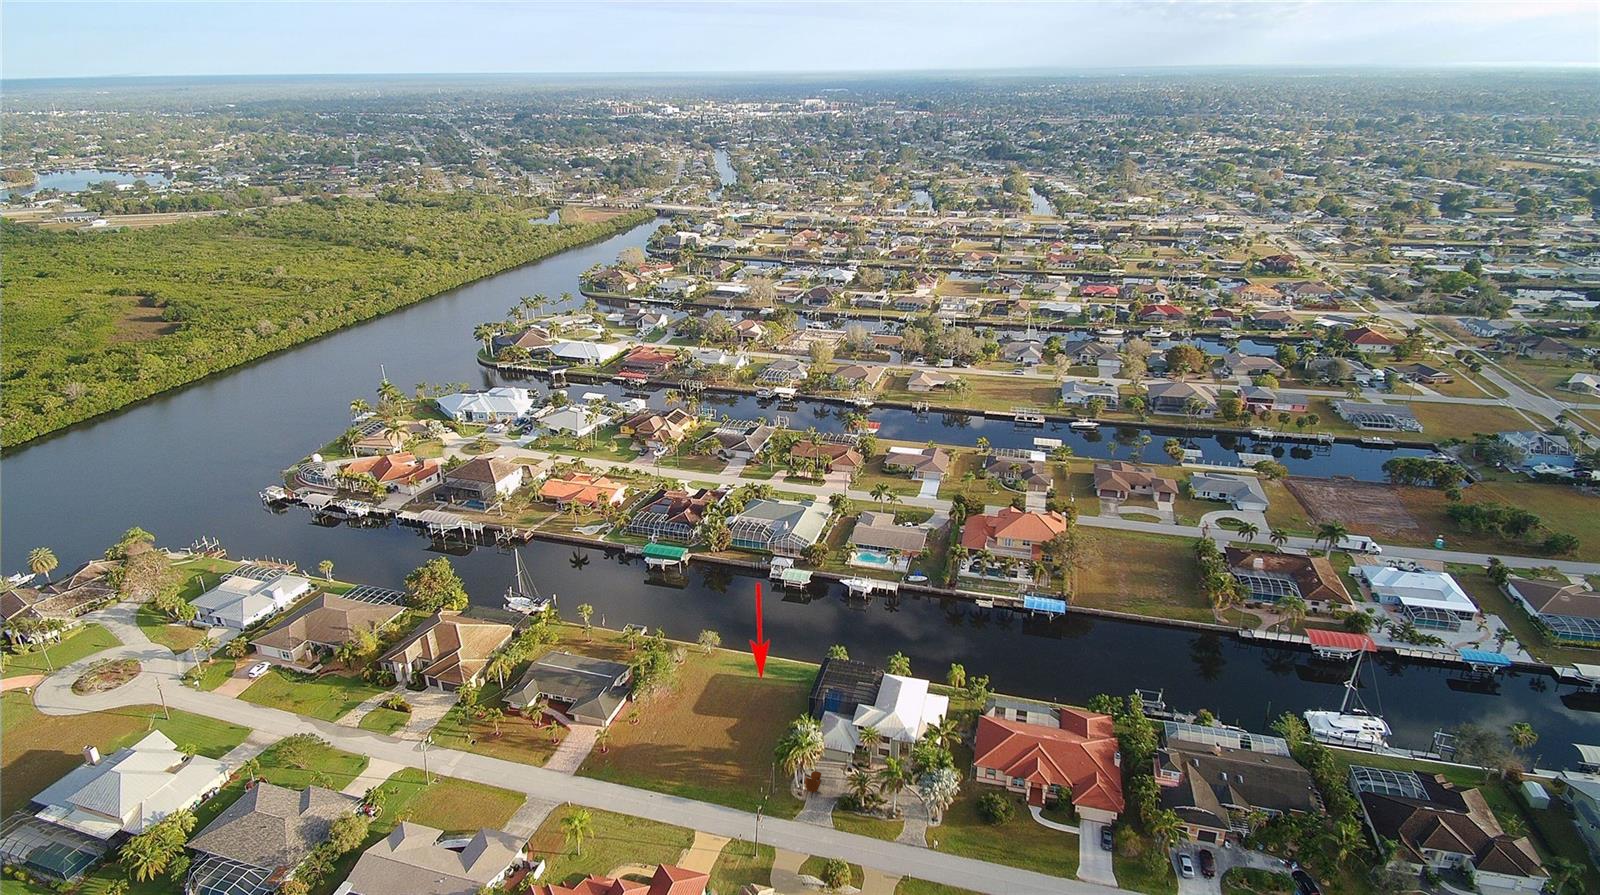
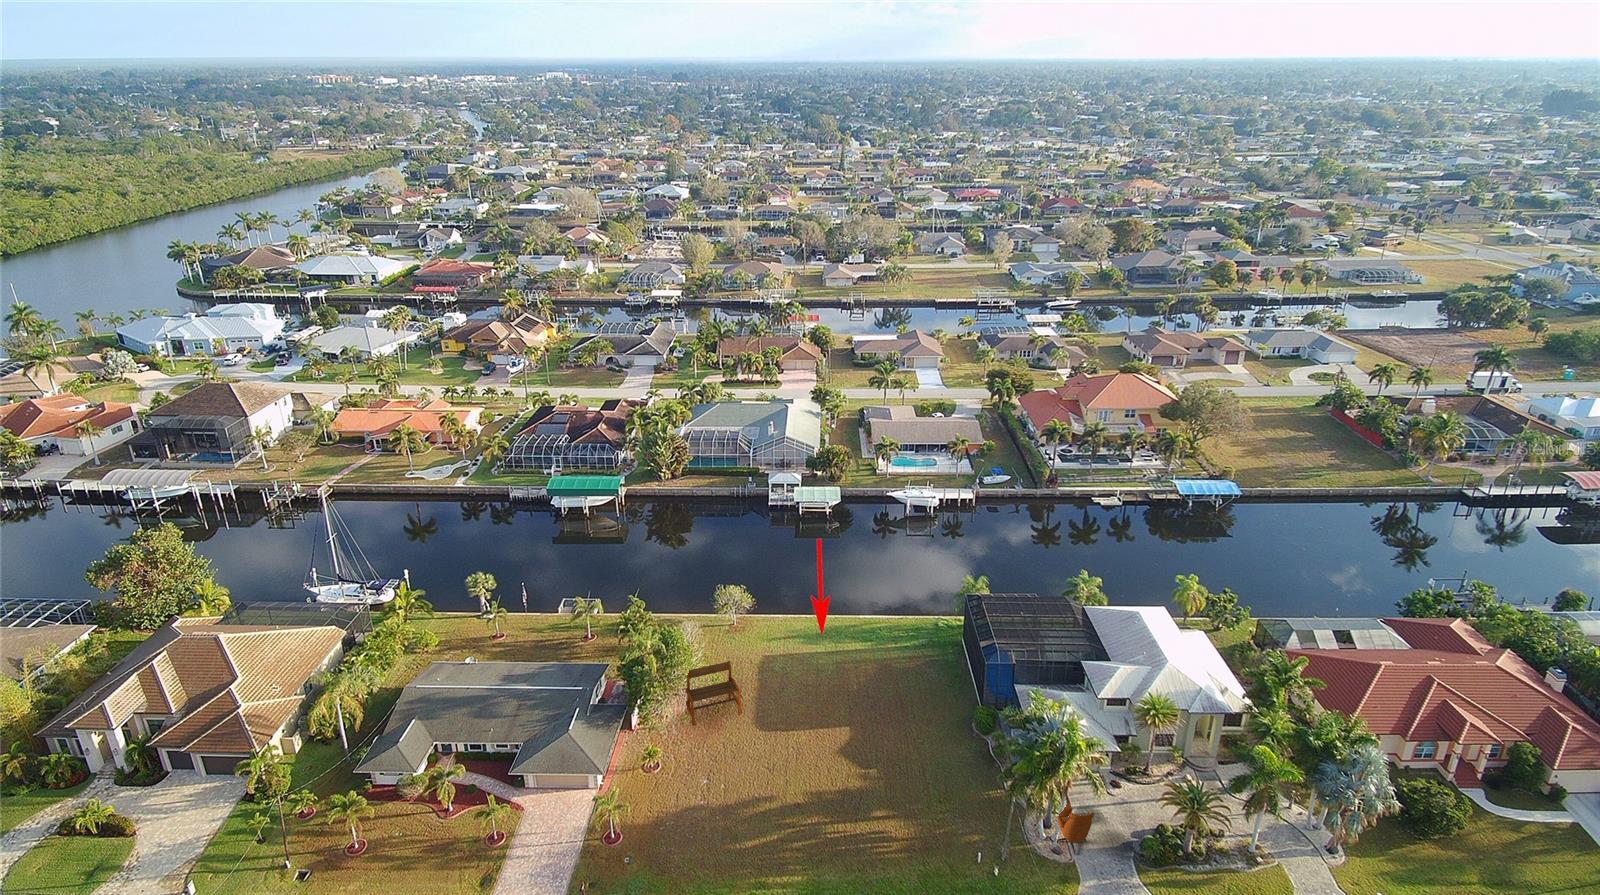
bench: none [663,674,690,705] -> present [685,661,741,726]

